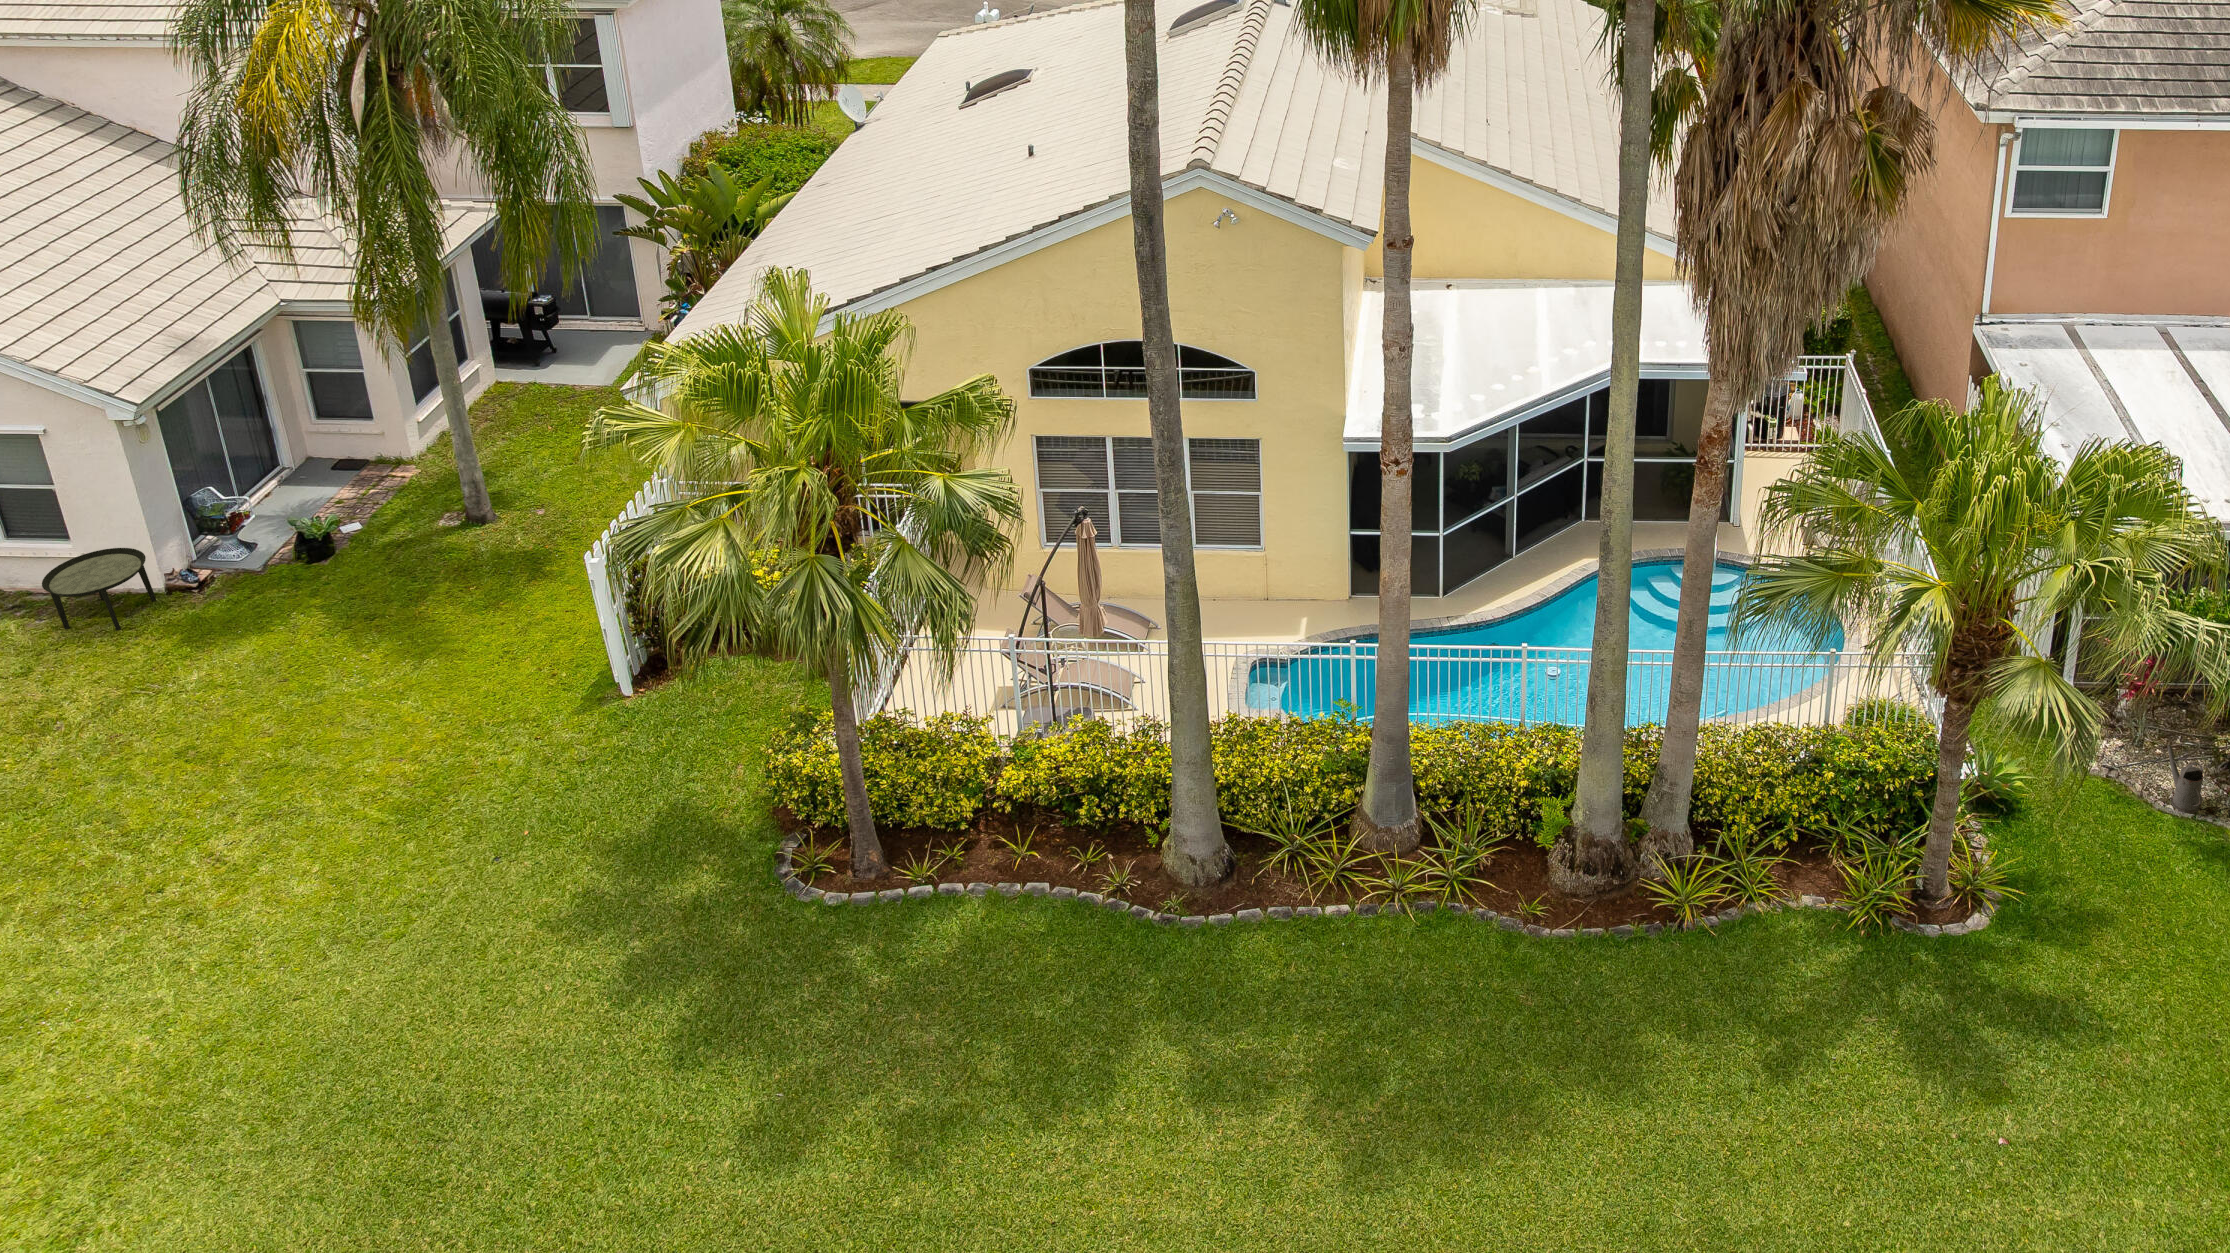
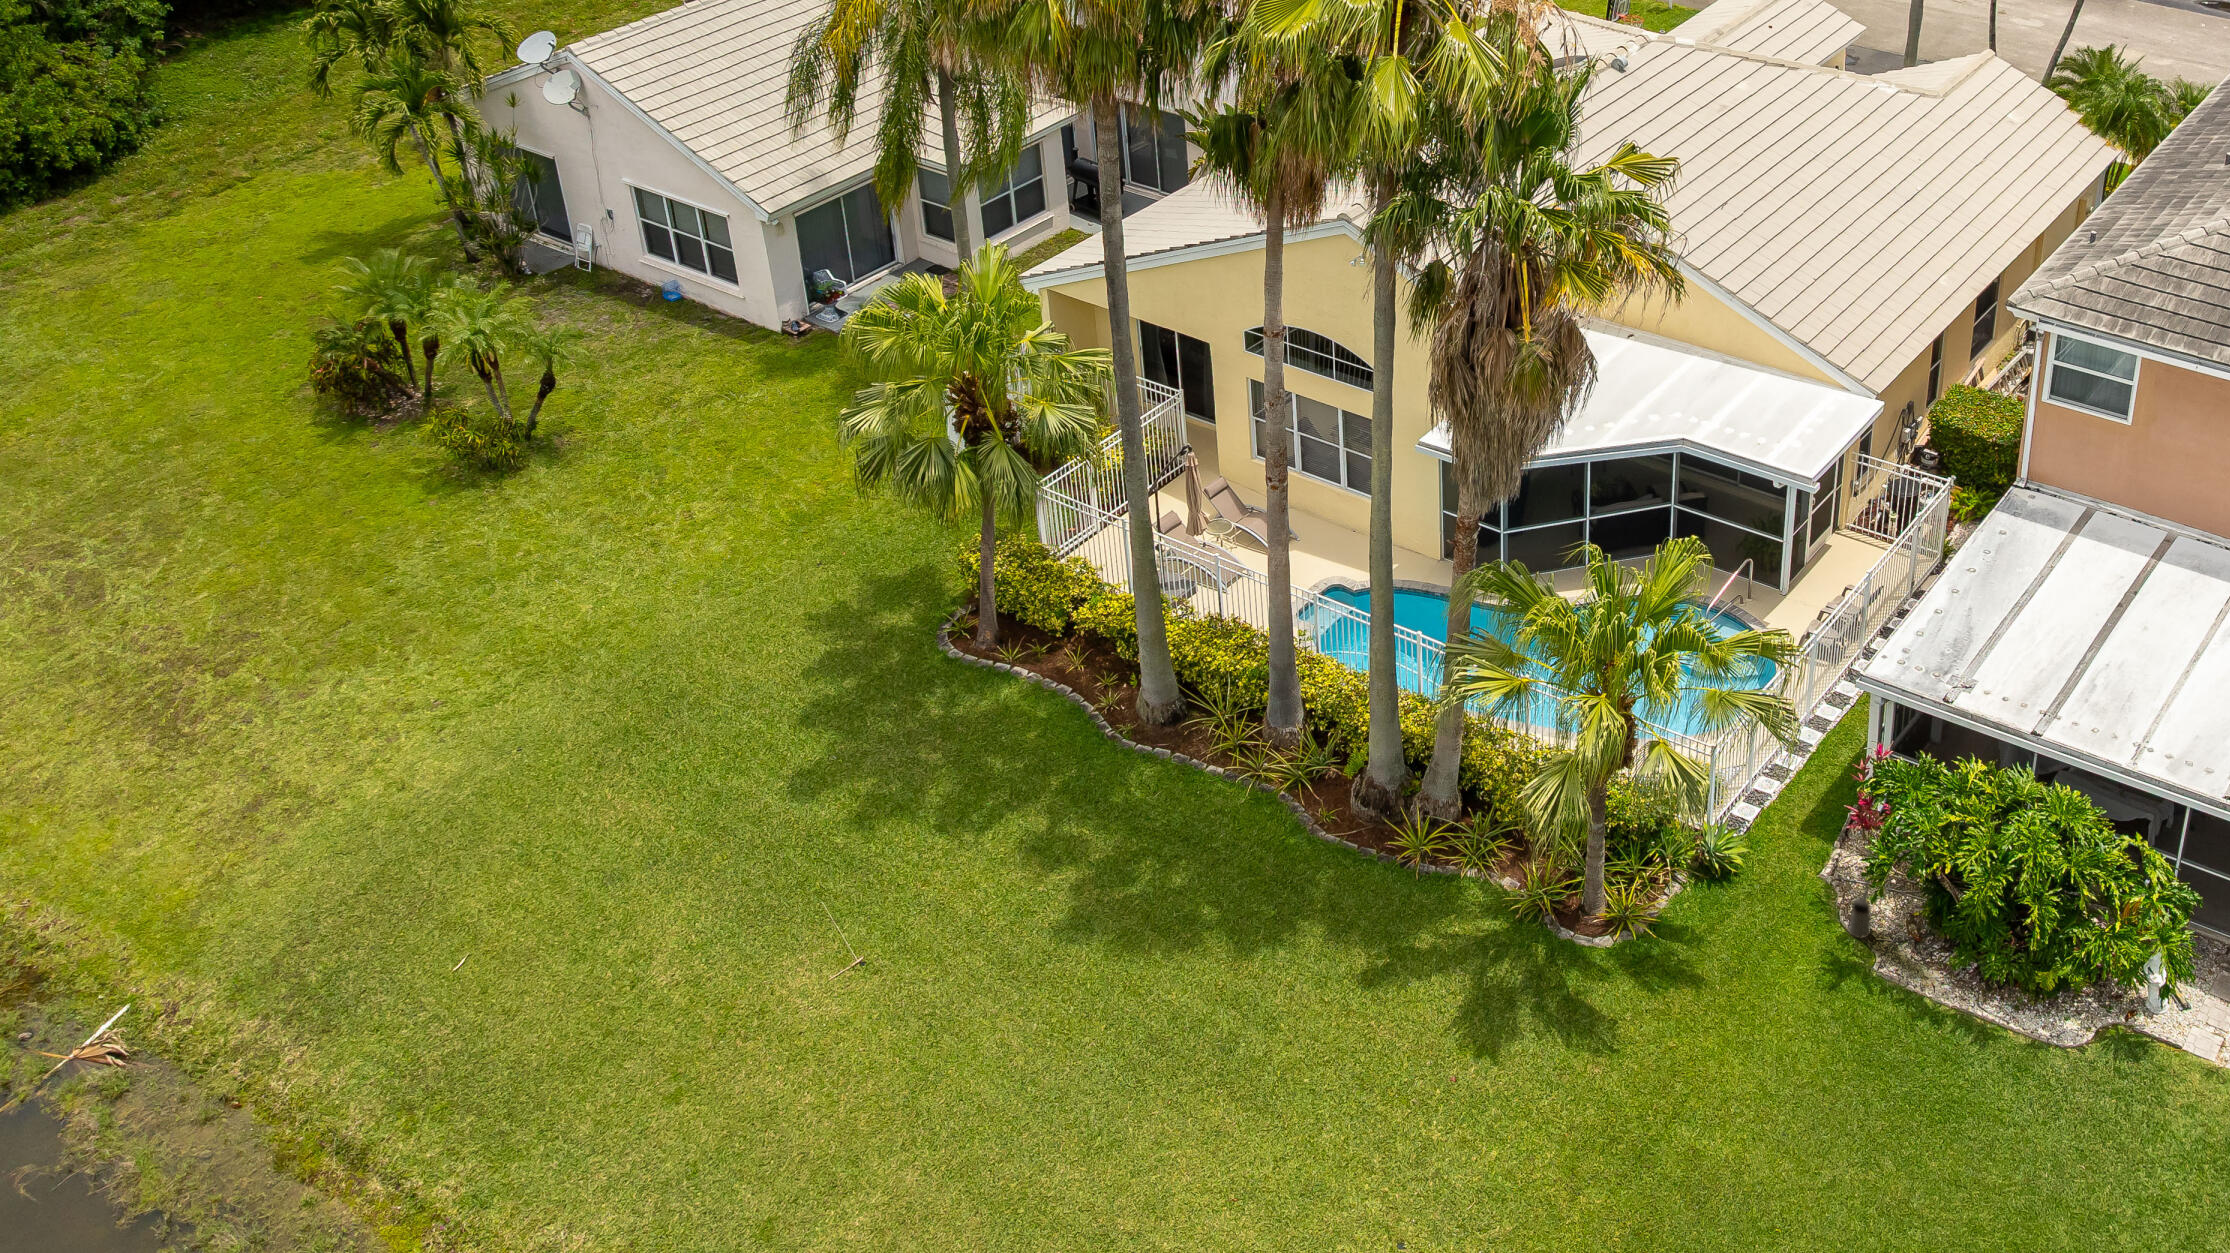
round table: present [42,548,156,631] -> none [710,298,774,353]

